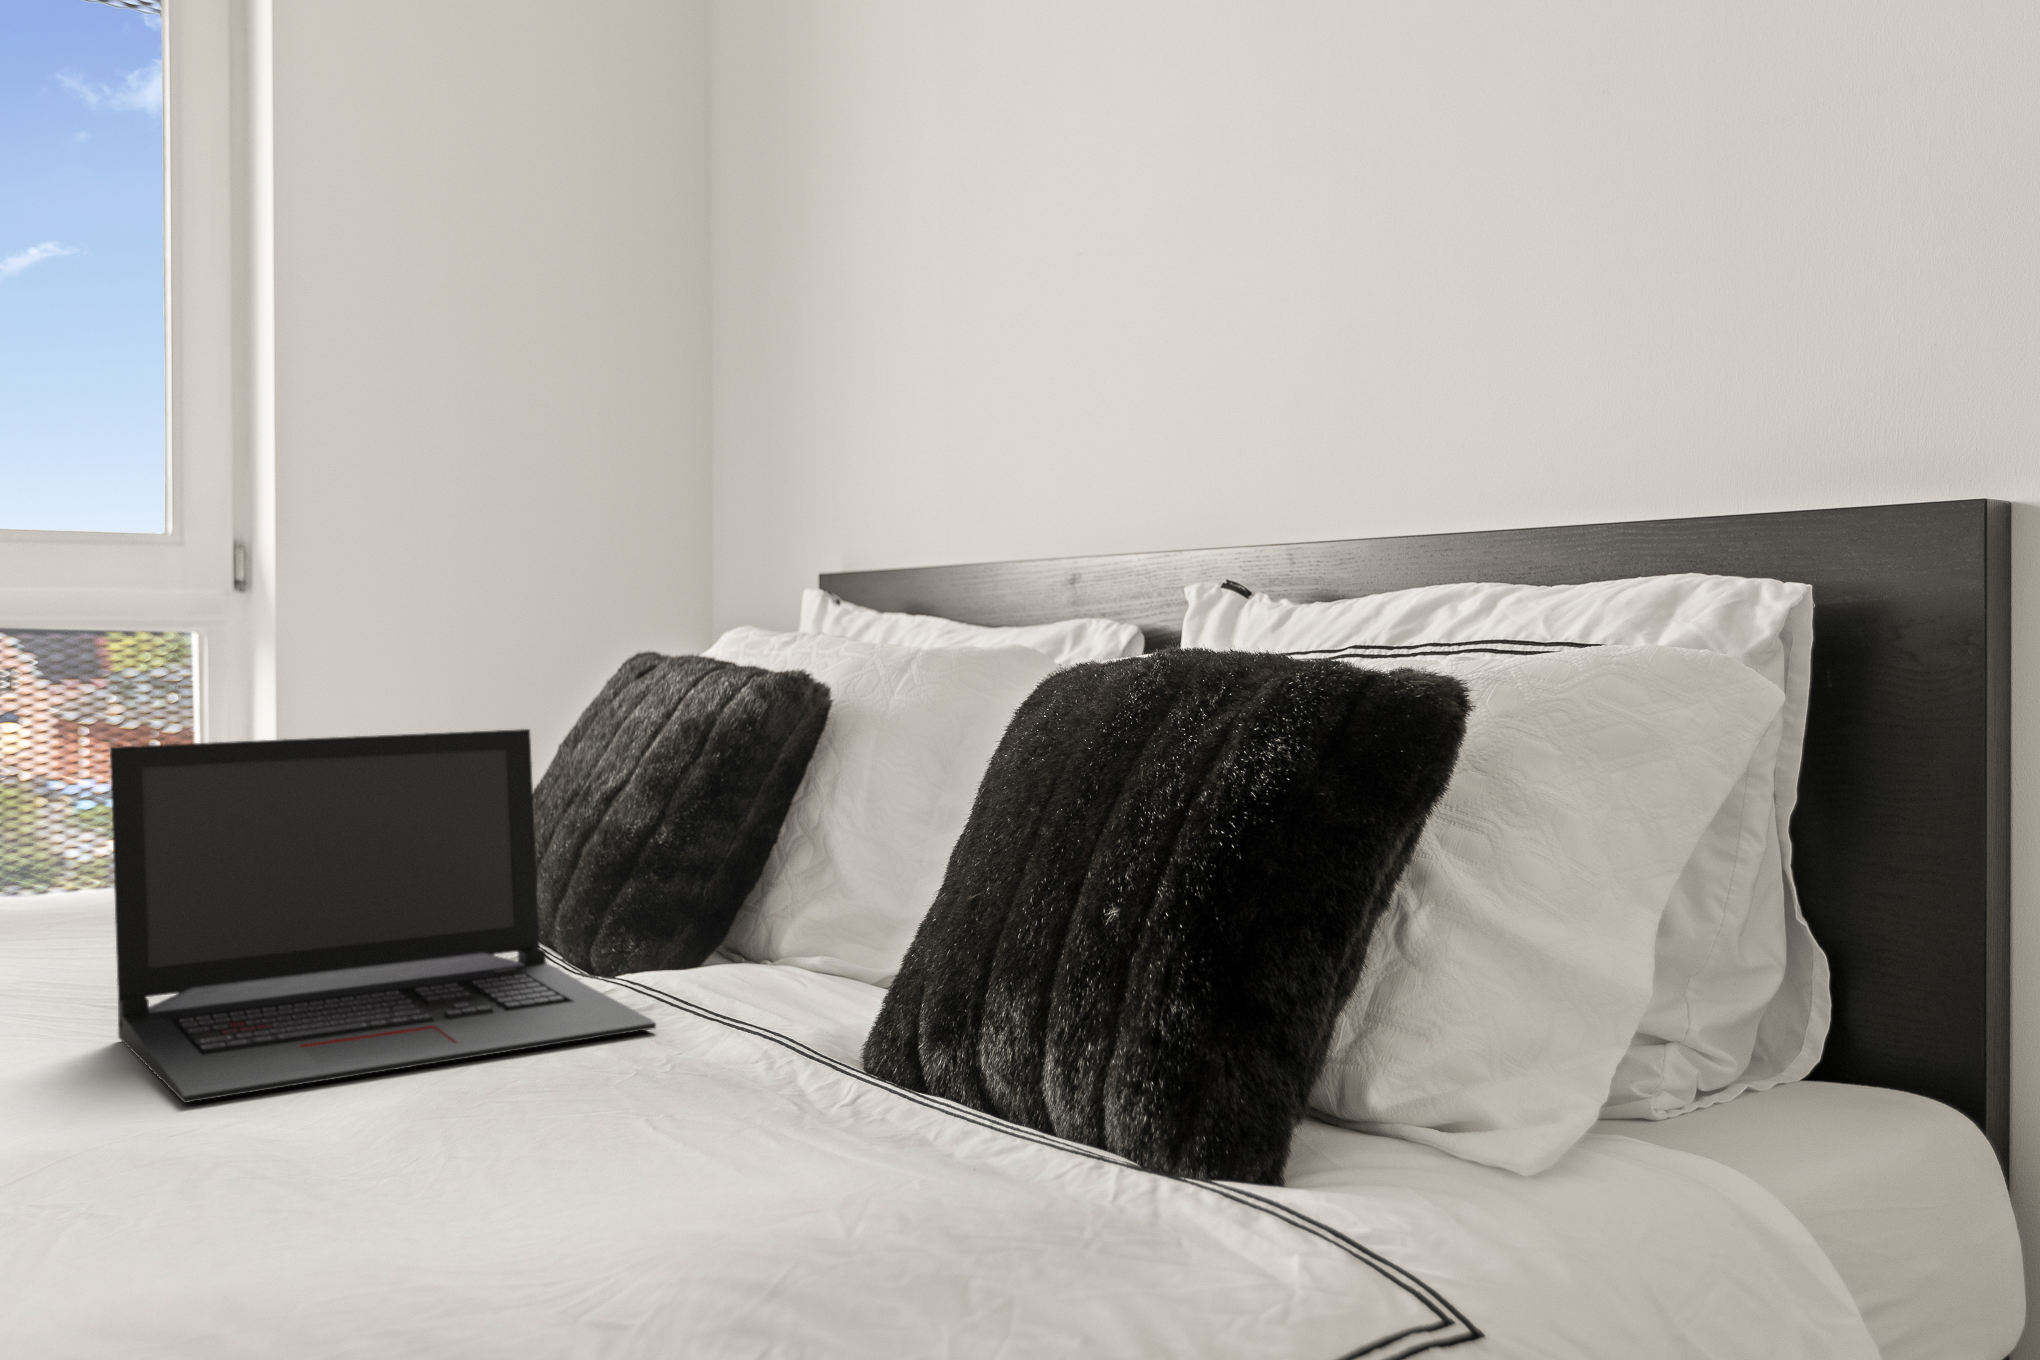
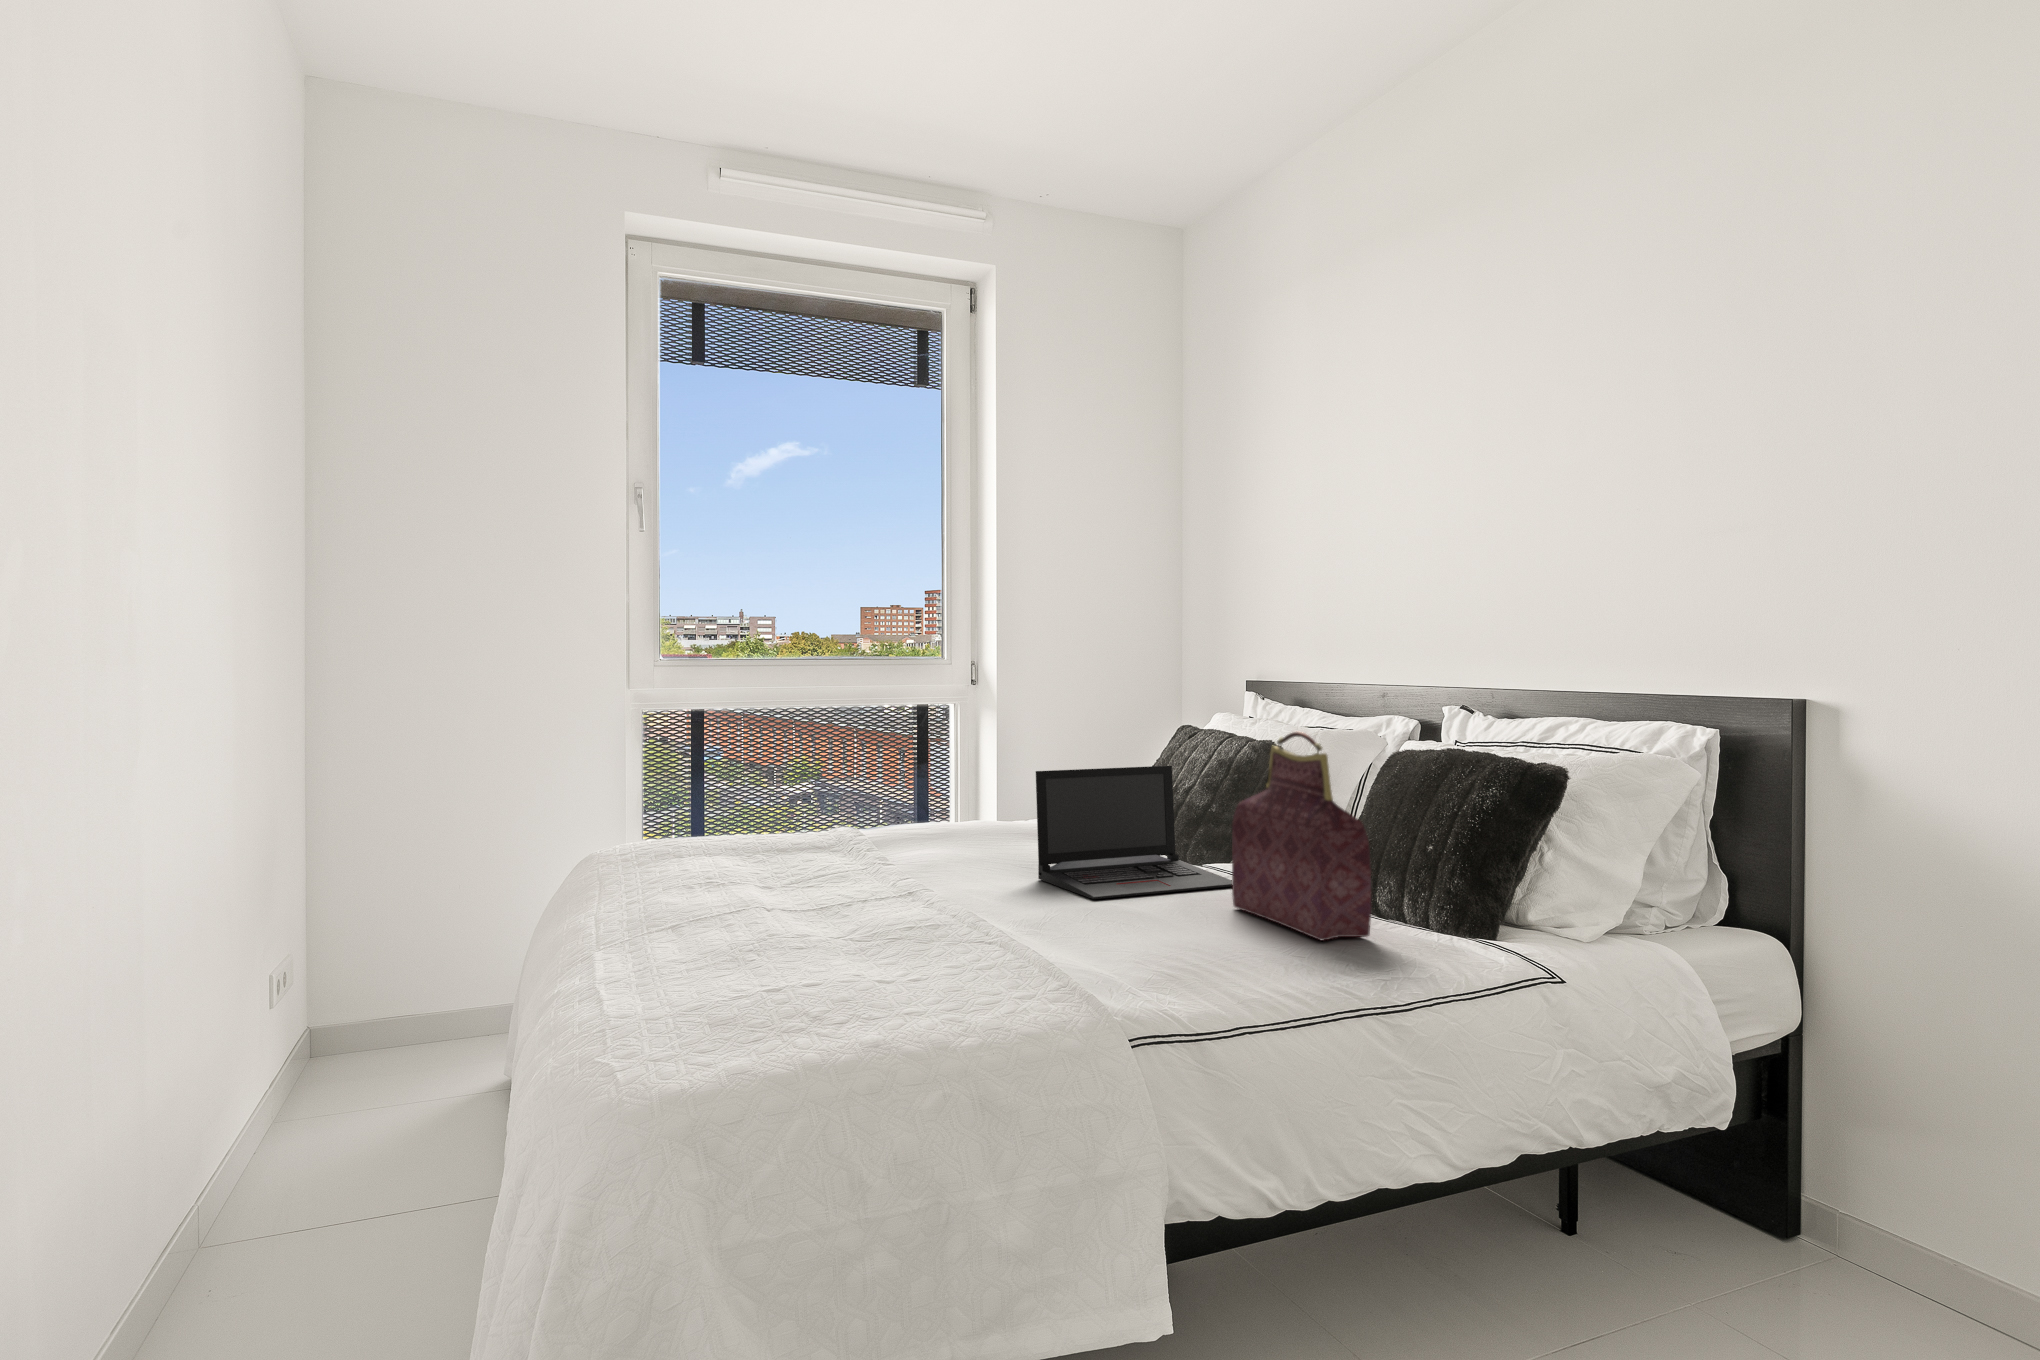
handbag: none [573,588,910,1234] -> present [1232,732,1371,940]

